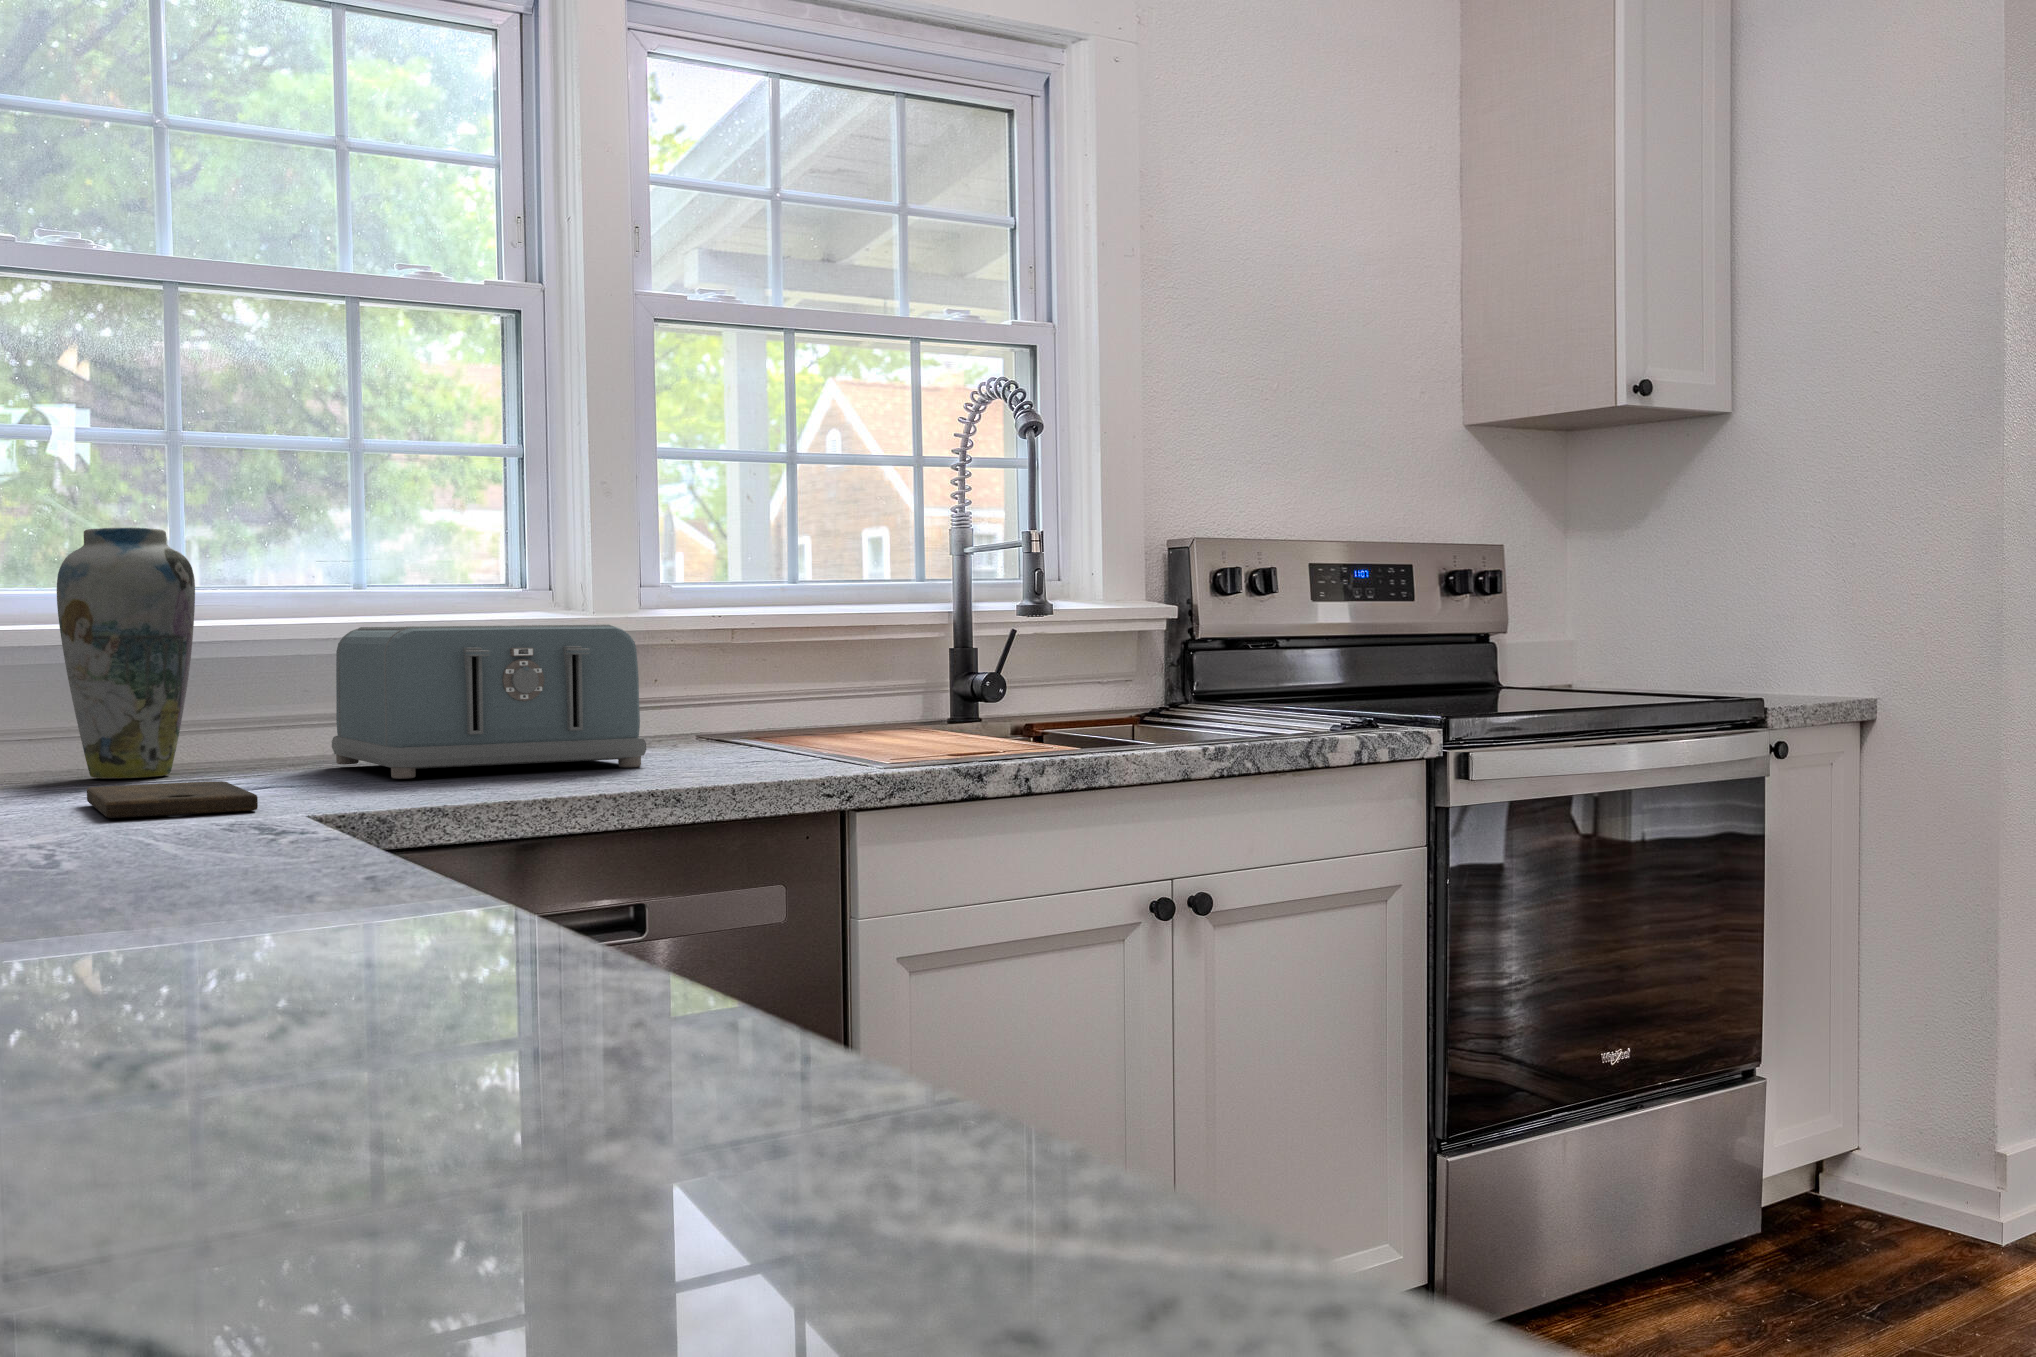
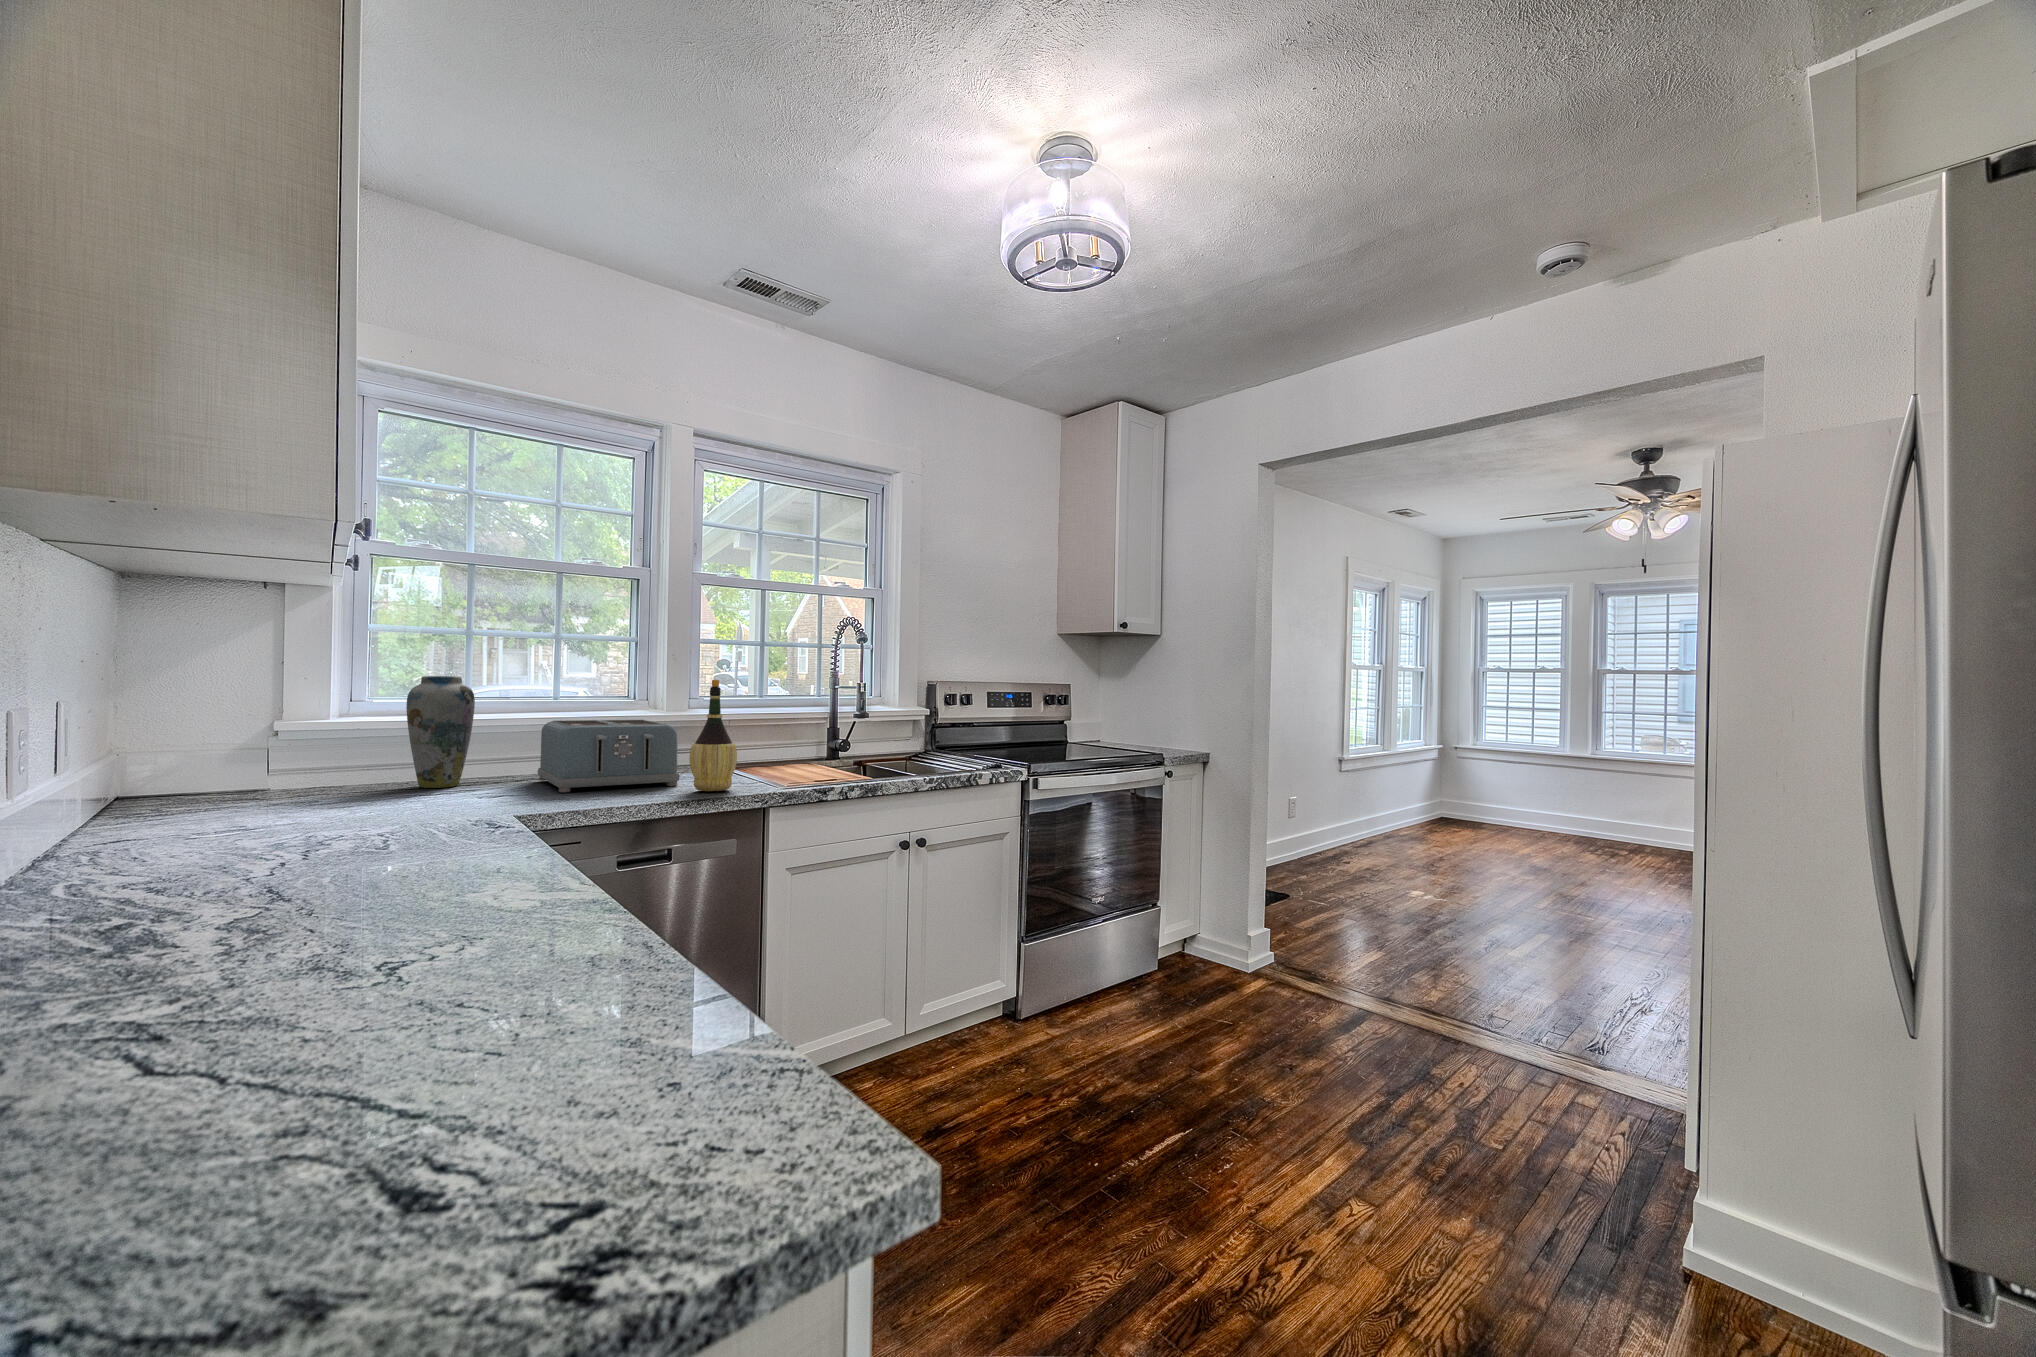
wine bottle: none [674,510,780,770] -> present [689,680,737,791]
cutting board: present [87,781,258,818] -> none [407,797,485,820]

